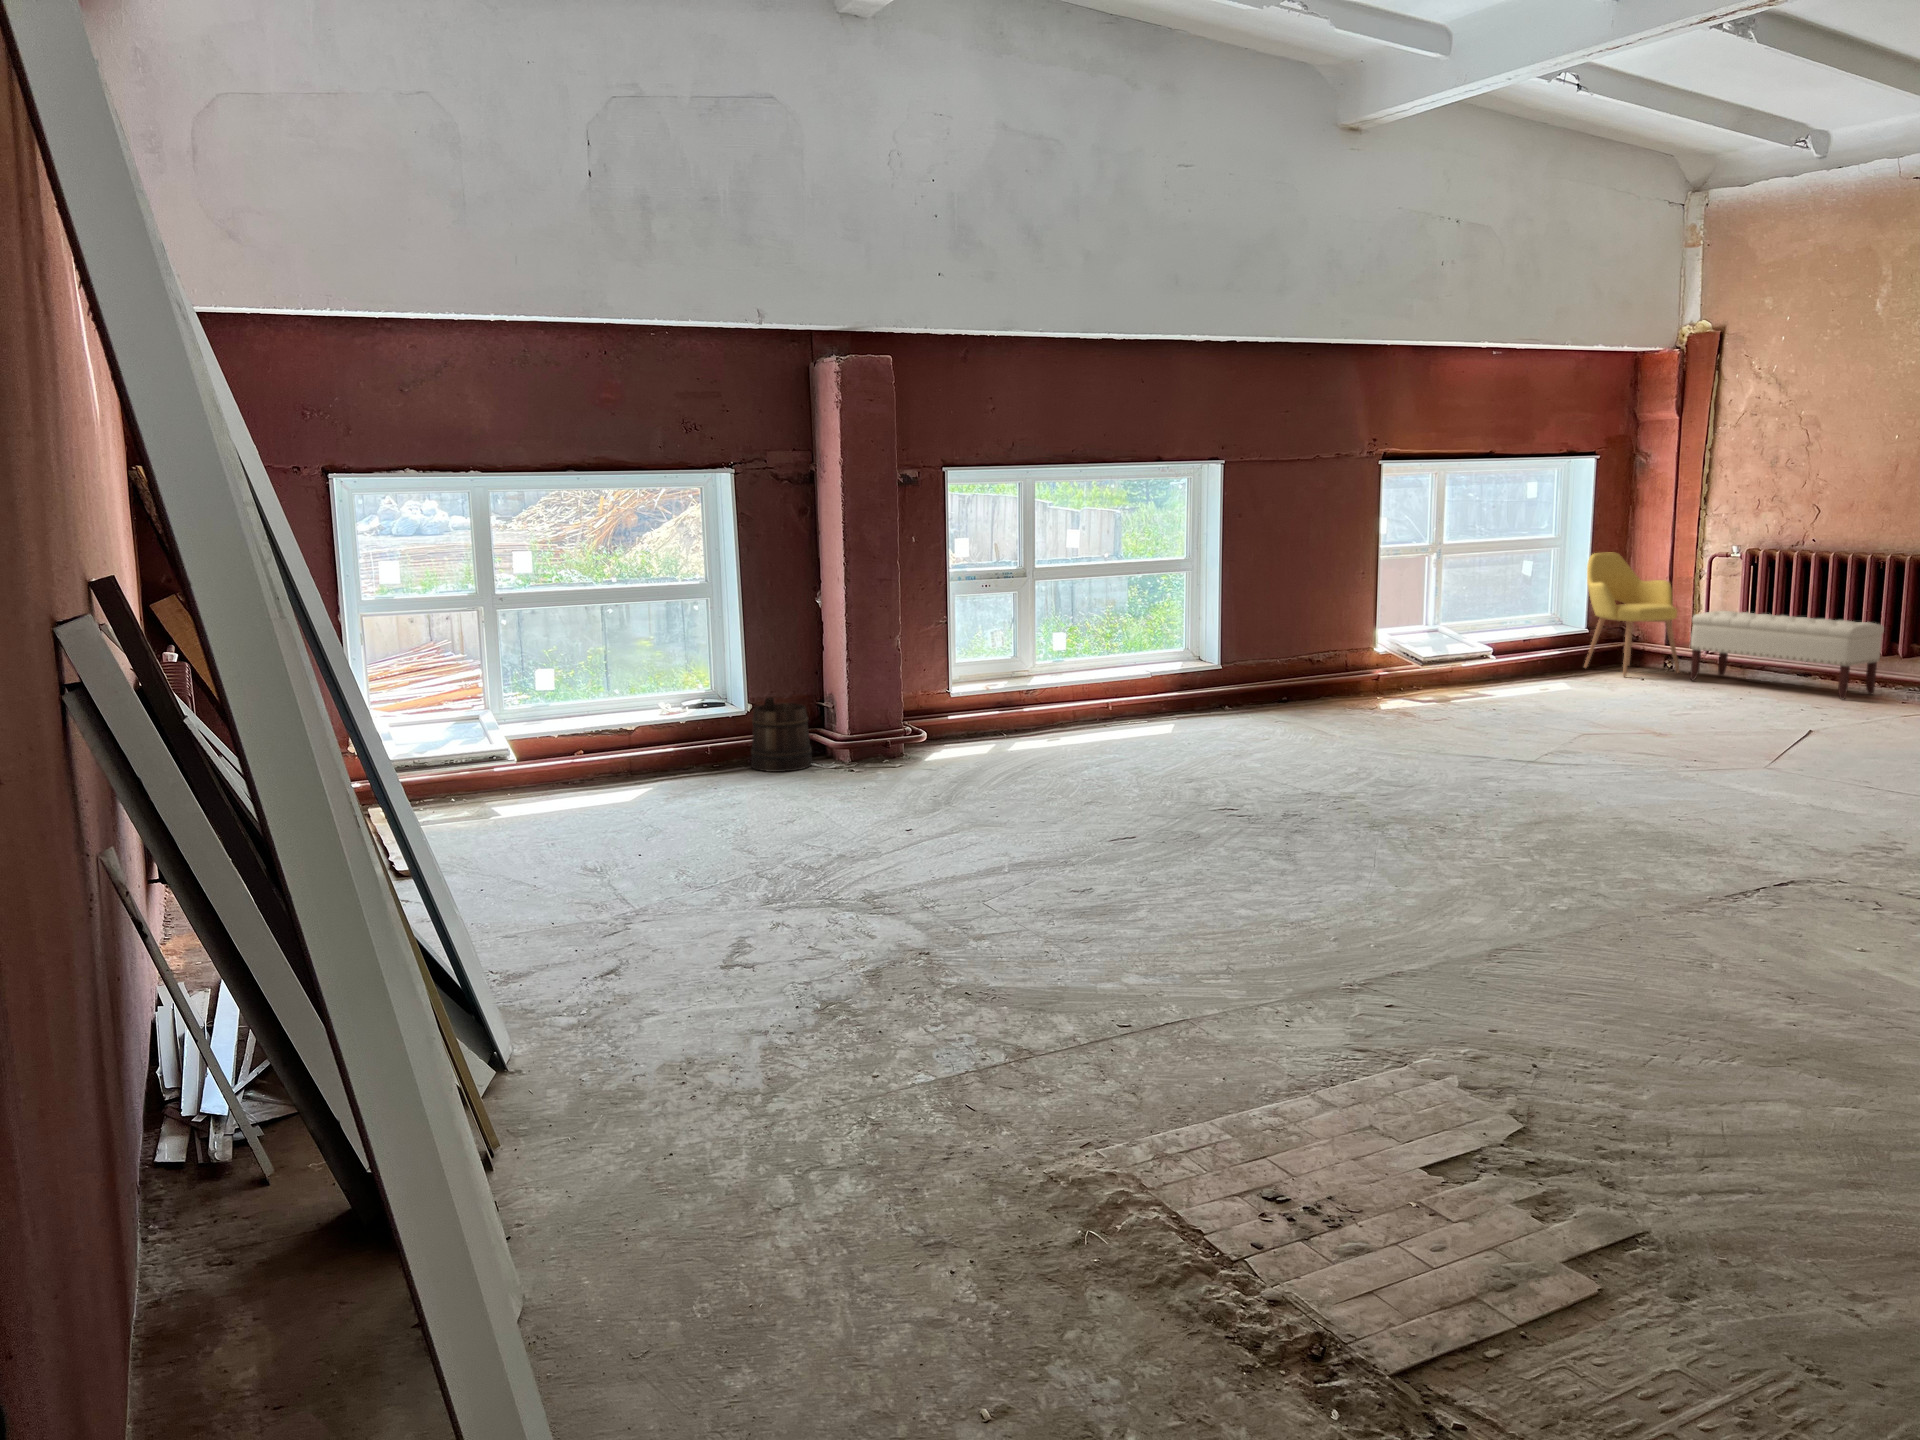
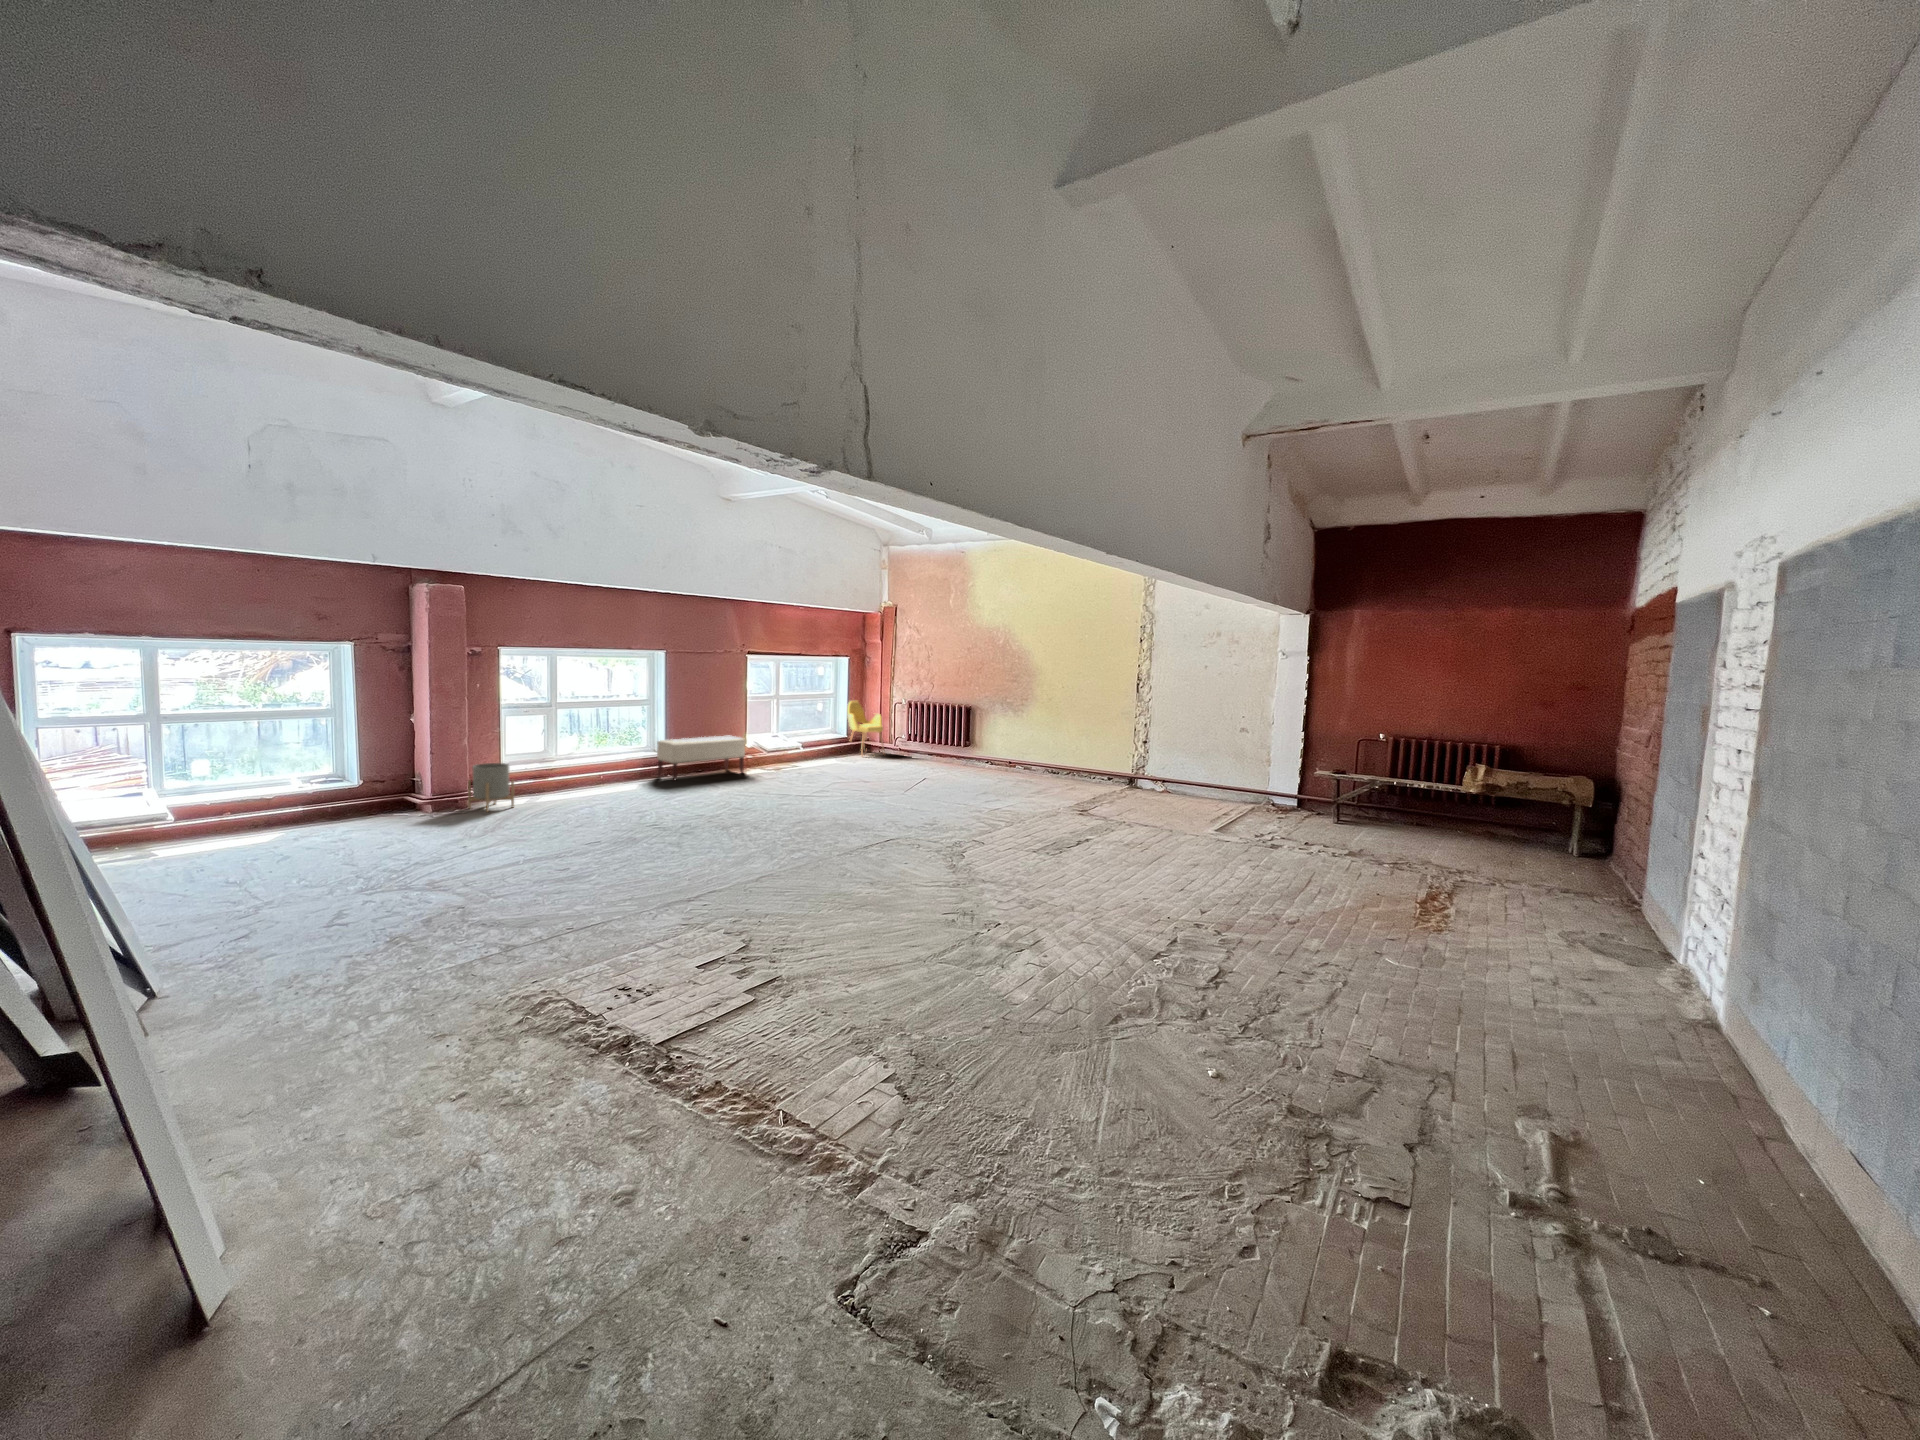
bench: present [1690,611,1884,699] -> present [657,735,746,780]
planter: none [901,677,973,766] -> present [468,763,514,812]
bucket: present [751,697,812,772] -> none [362,776,406,820]

